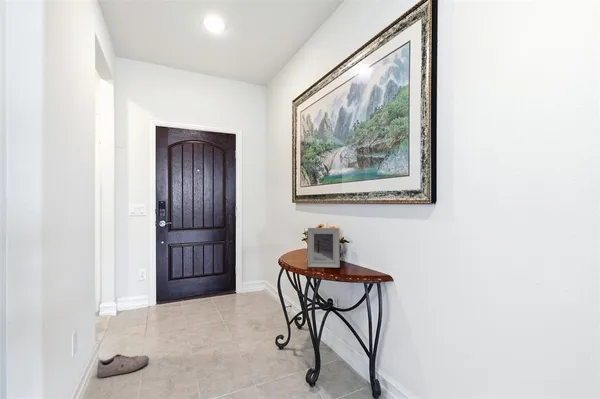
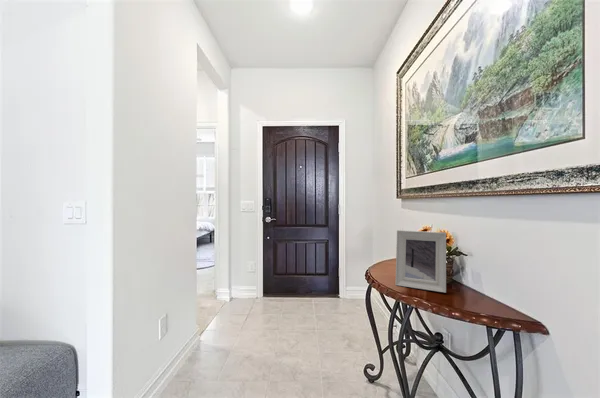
shoe: present [97,354,149,378] -> none [191,343,234,364]

